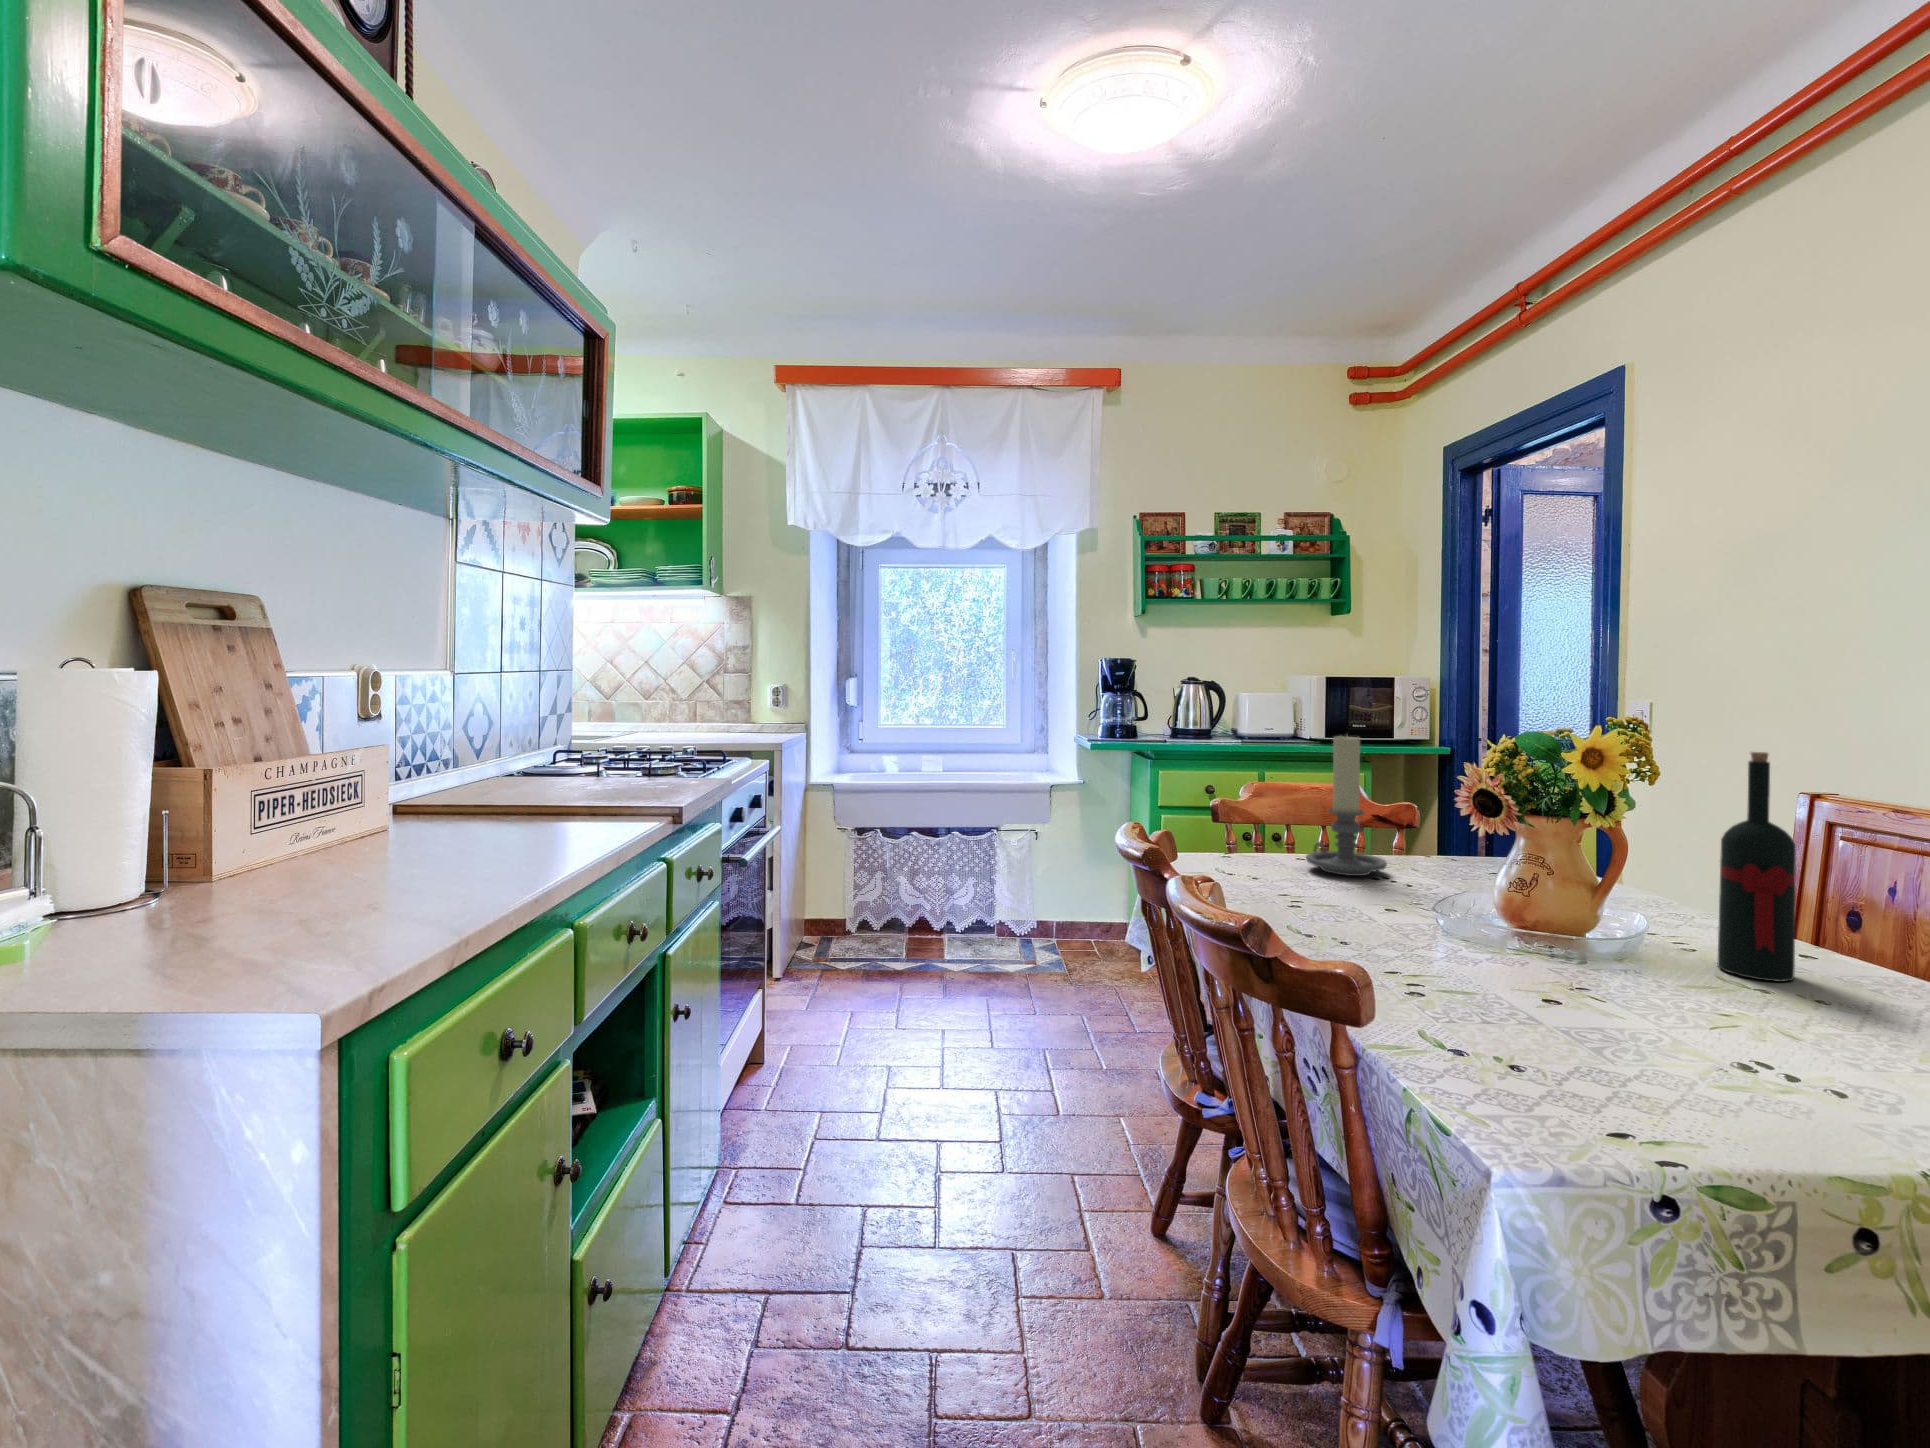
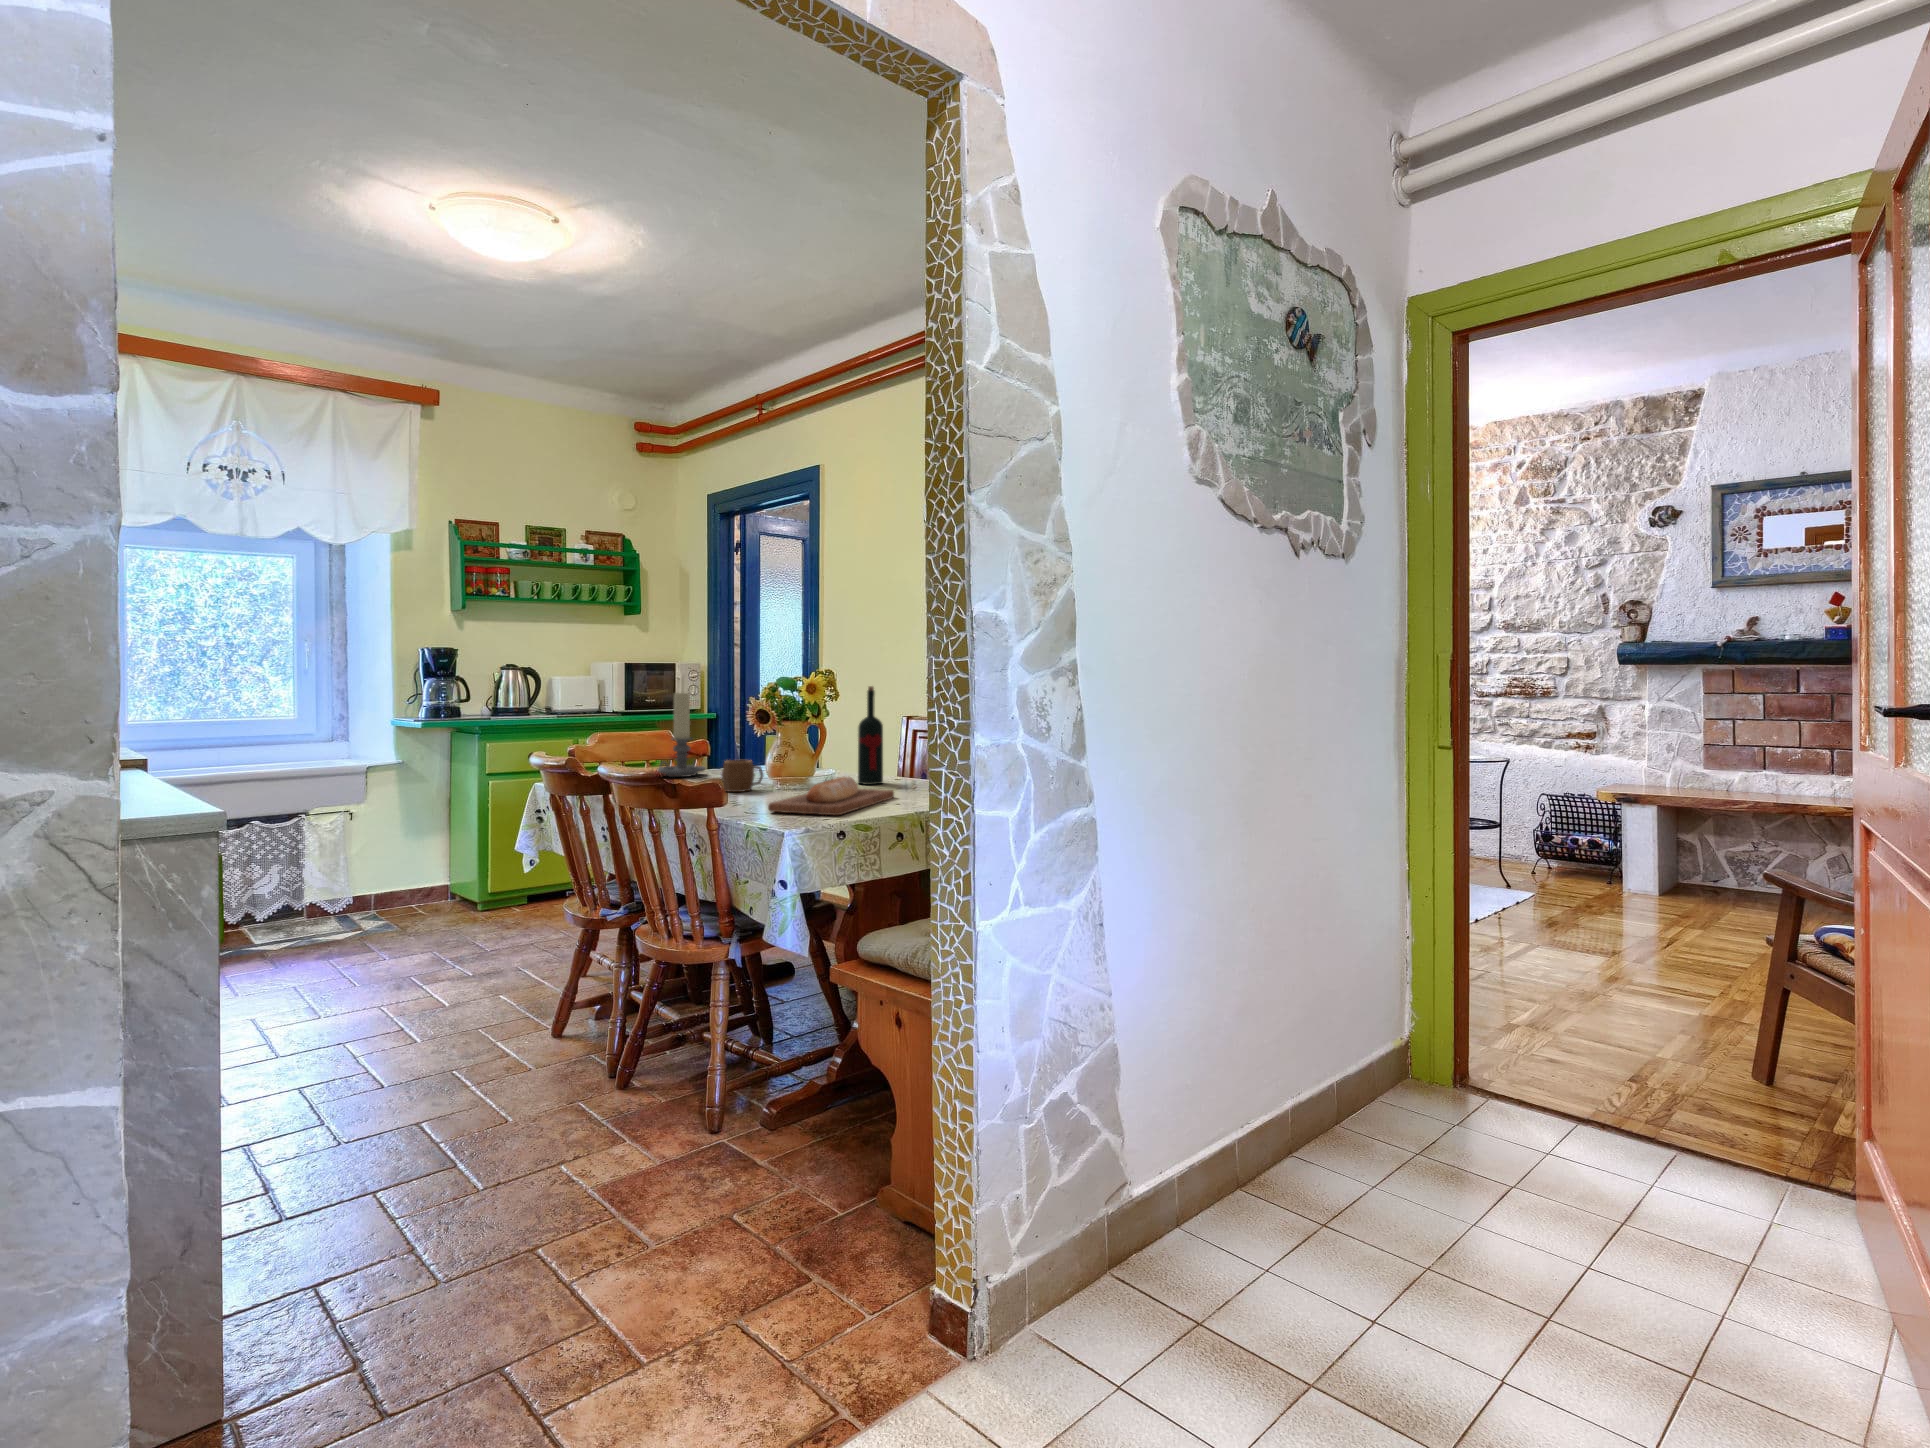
mug: none [1390,876,1479,944] -> present [722,760,763,792]
bread loaf: none [1456,978,1844,1122] -> present [768,776,894,815]

